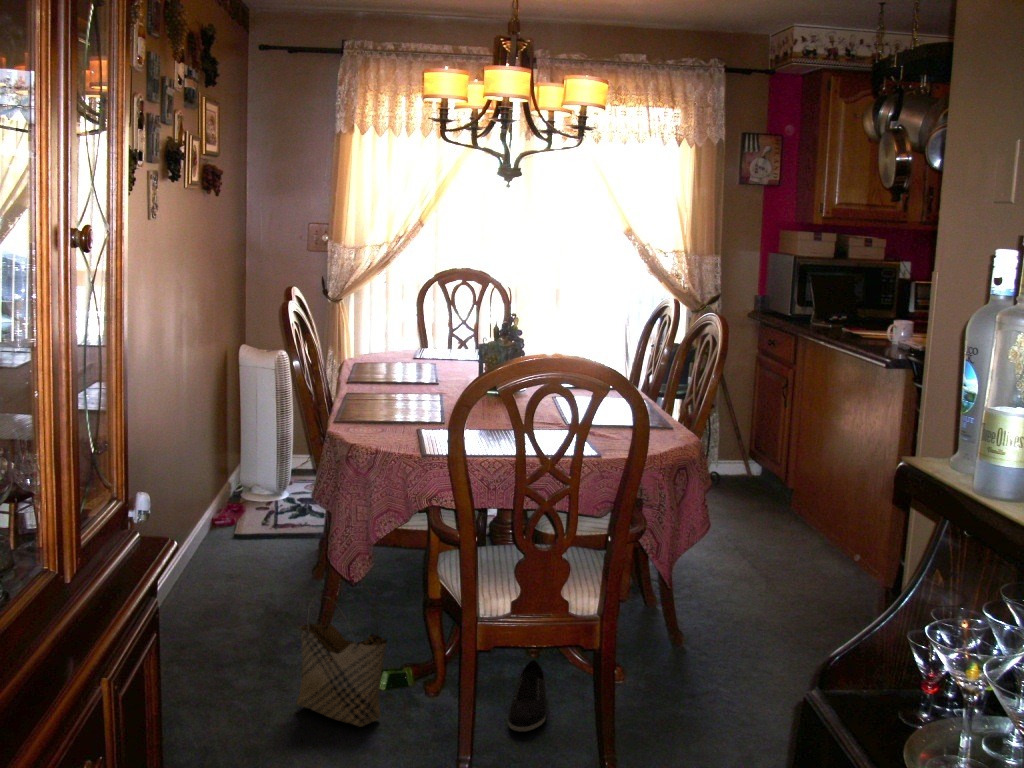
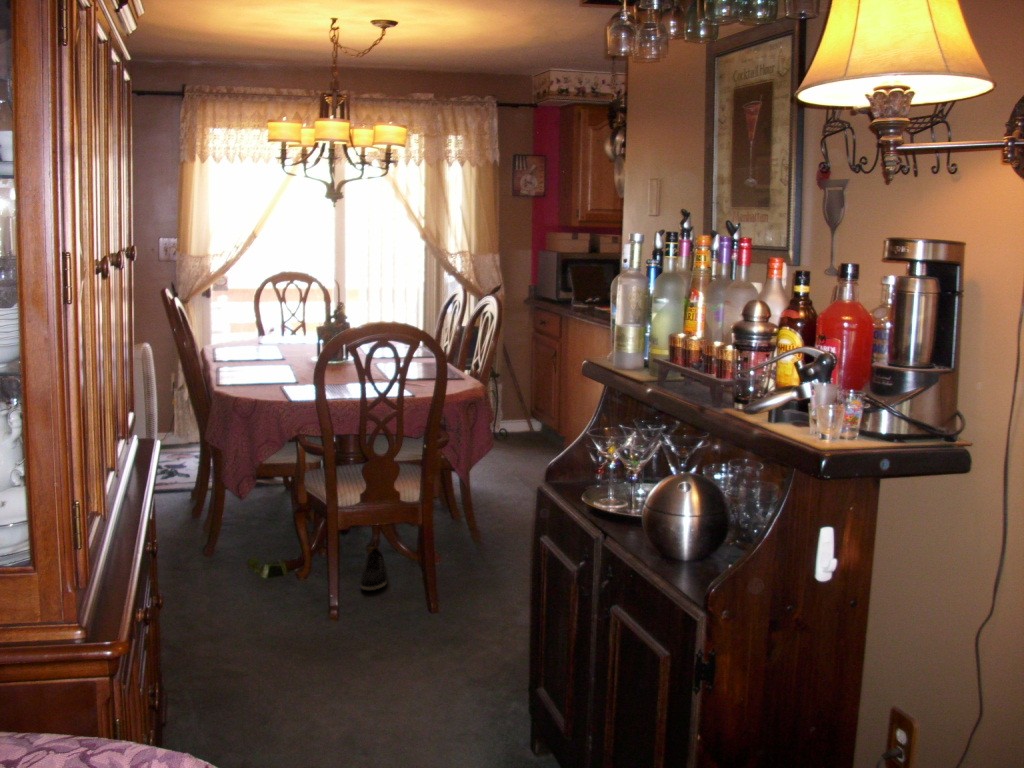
woven basket: present [297,582,387,727] -> none [203,497,271,597]

